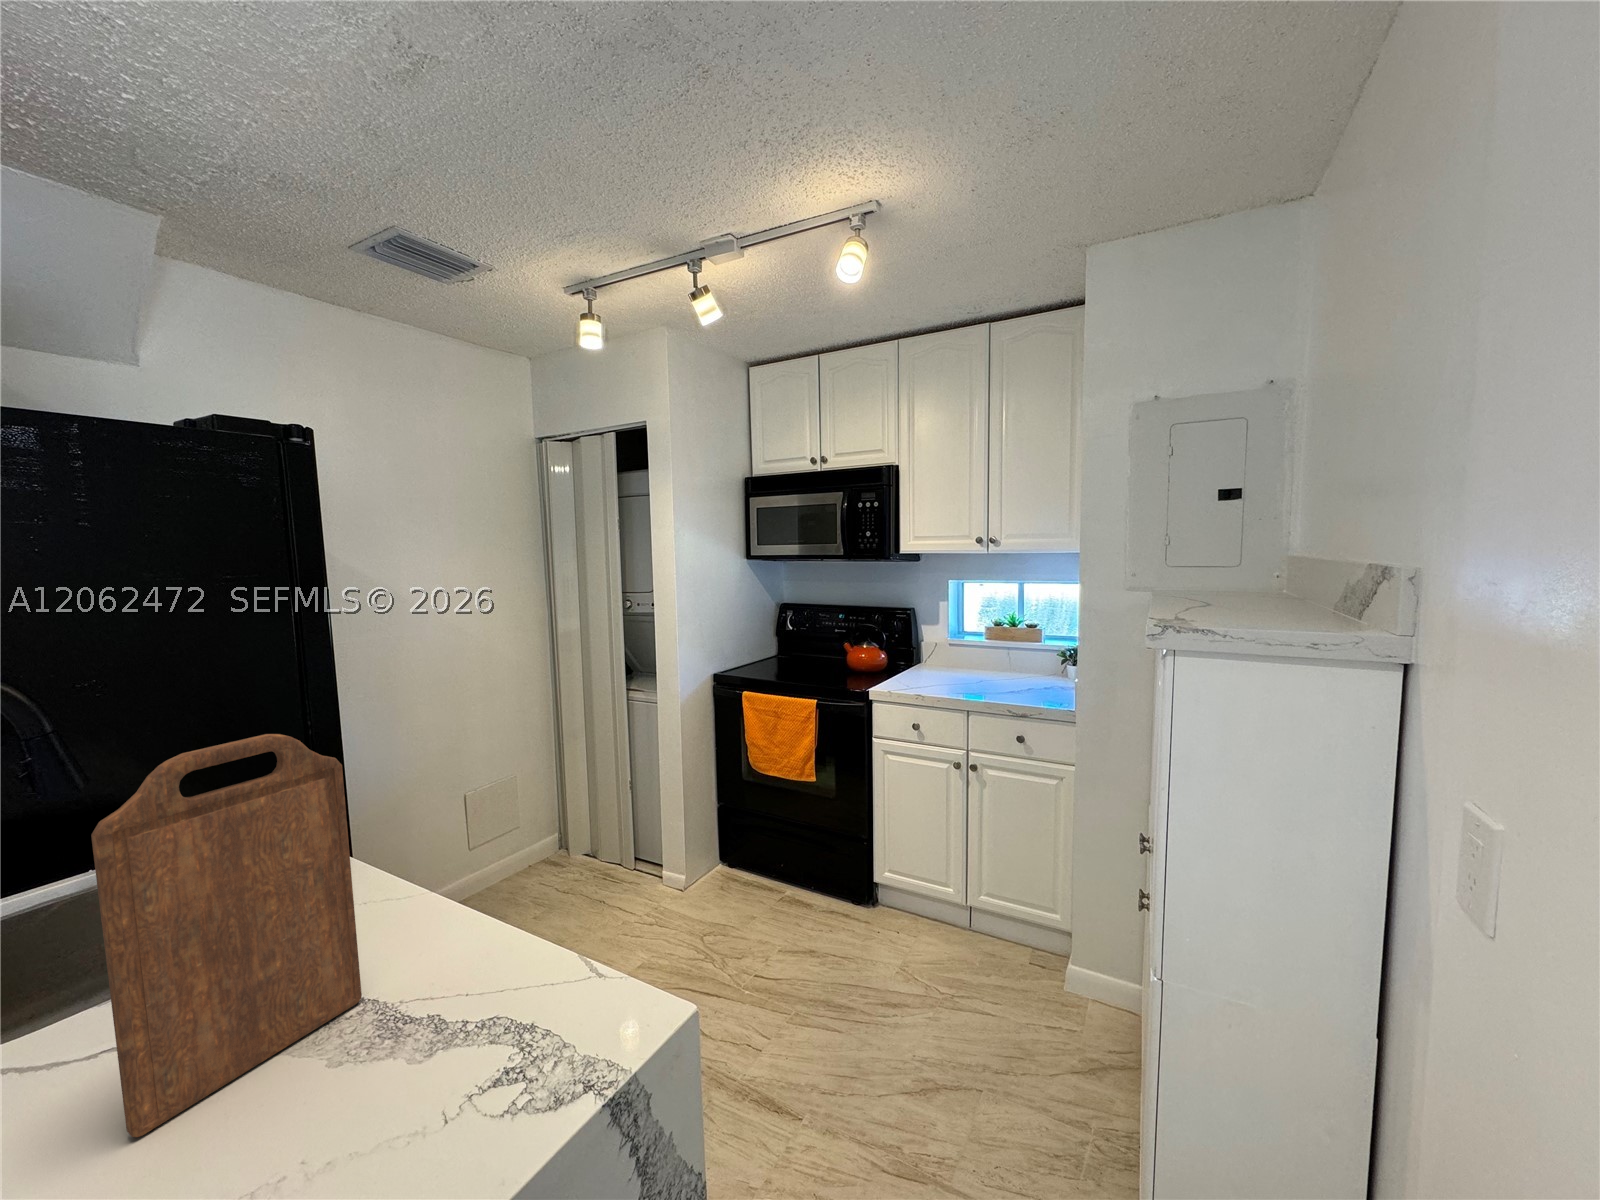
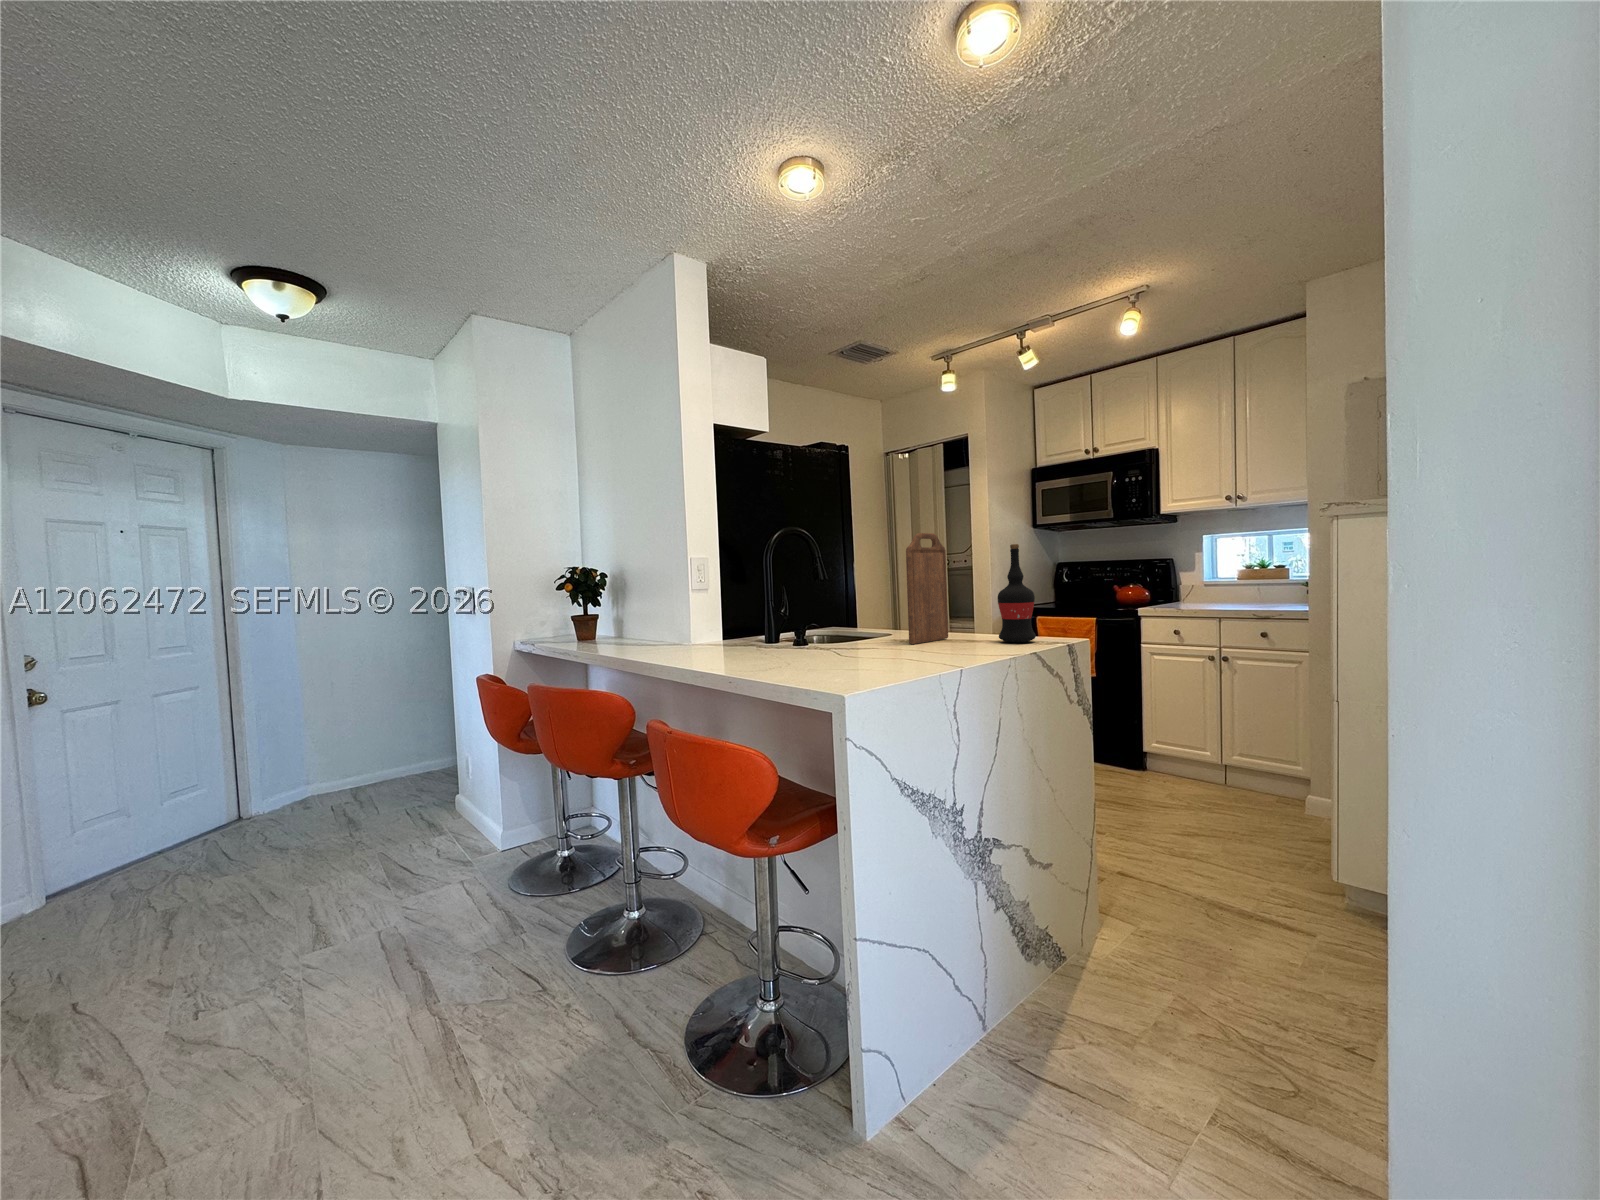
wine bottle: none [437,787,556,1098] -> present [998,544,1036,642]

